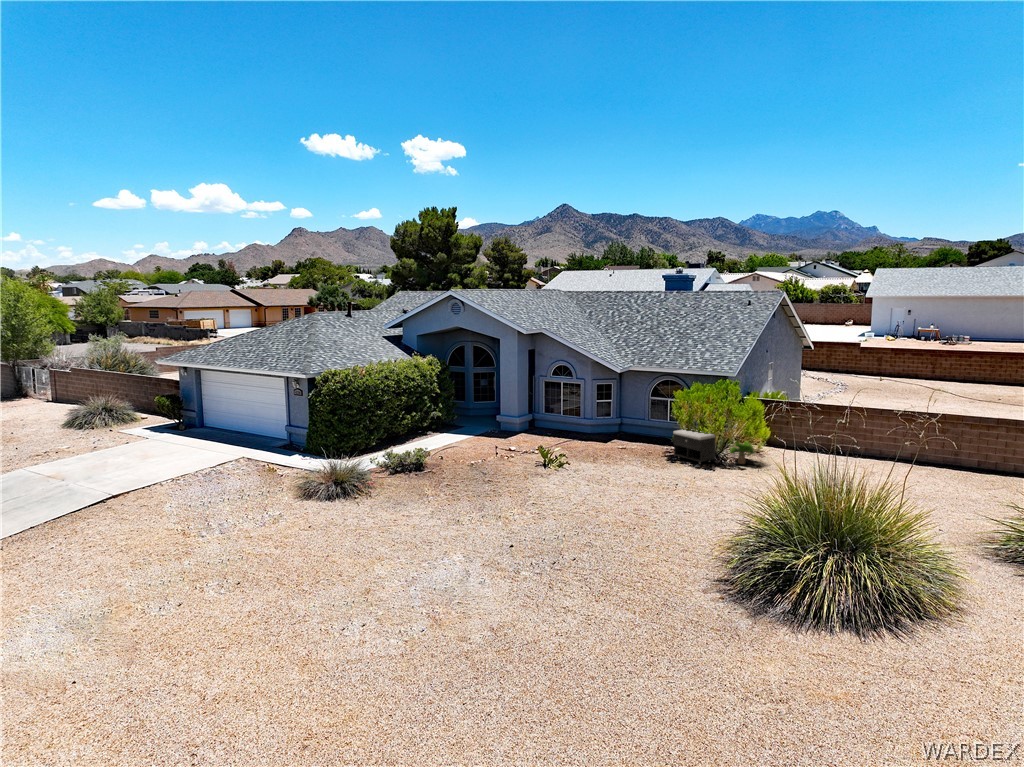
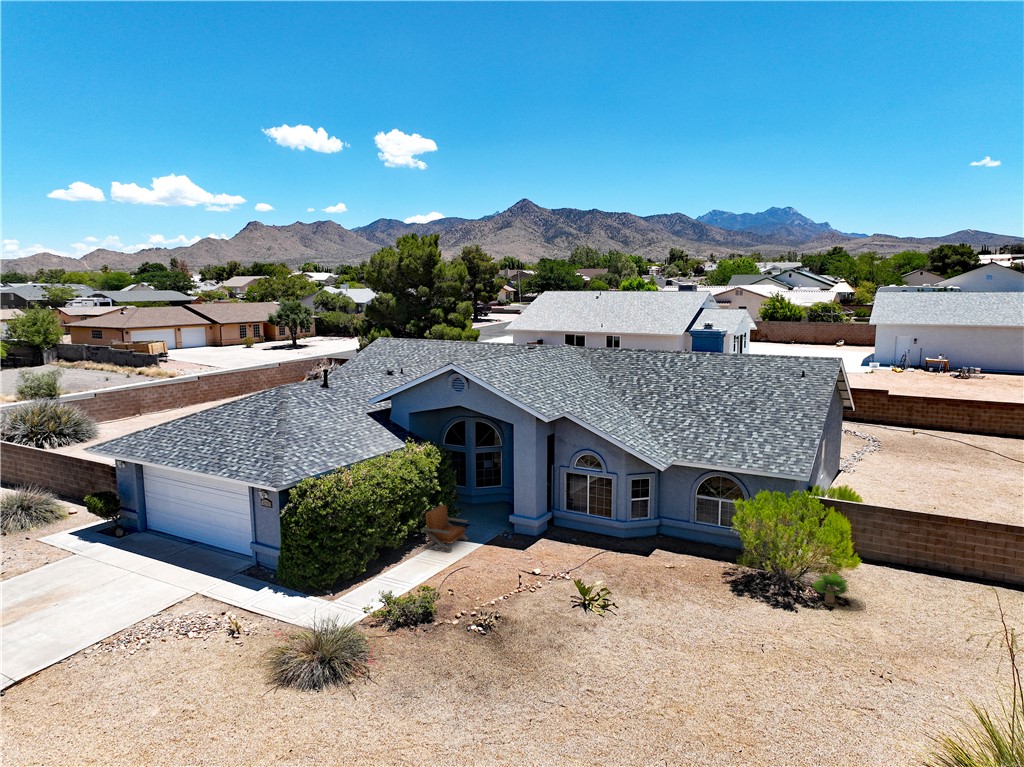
lounge chair: none [422,405,462,440] -> present [421,505,468,553]
storage bench: present [673,429,715,464] -> none [741,552,797,604]

